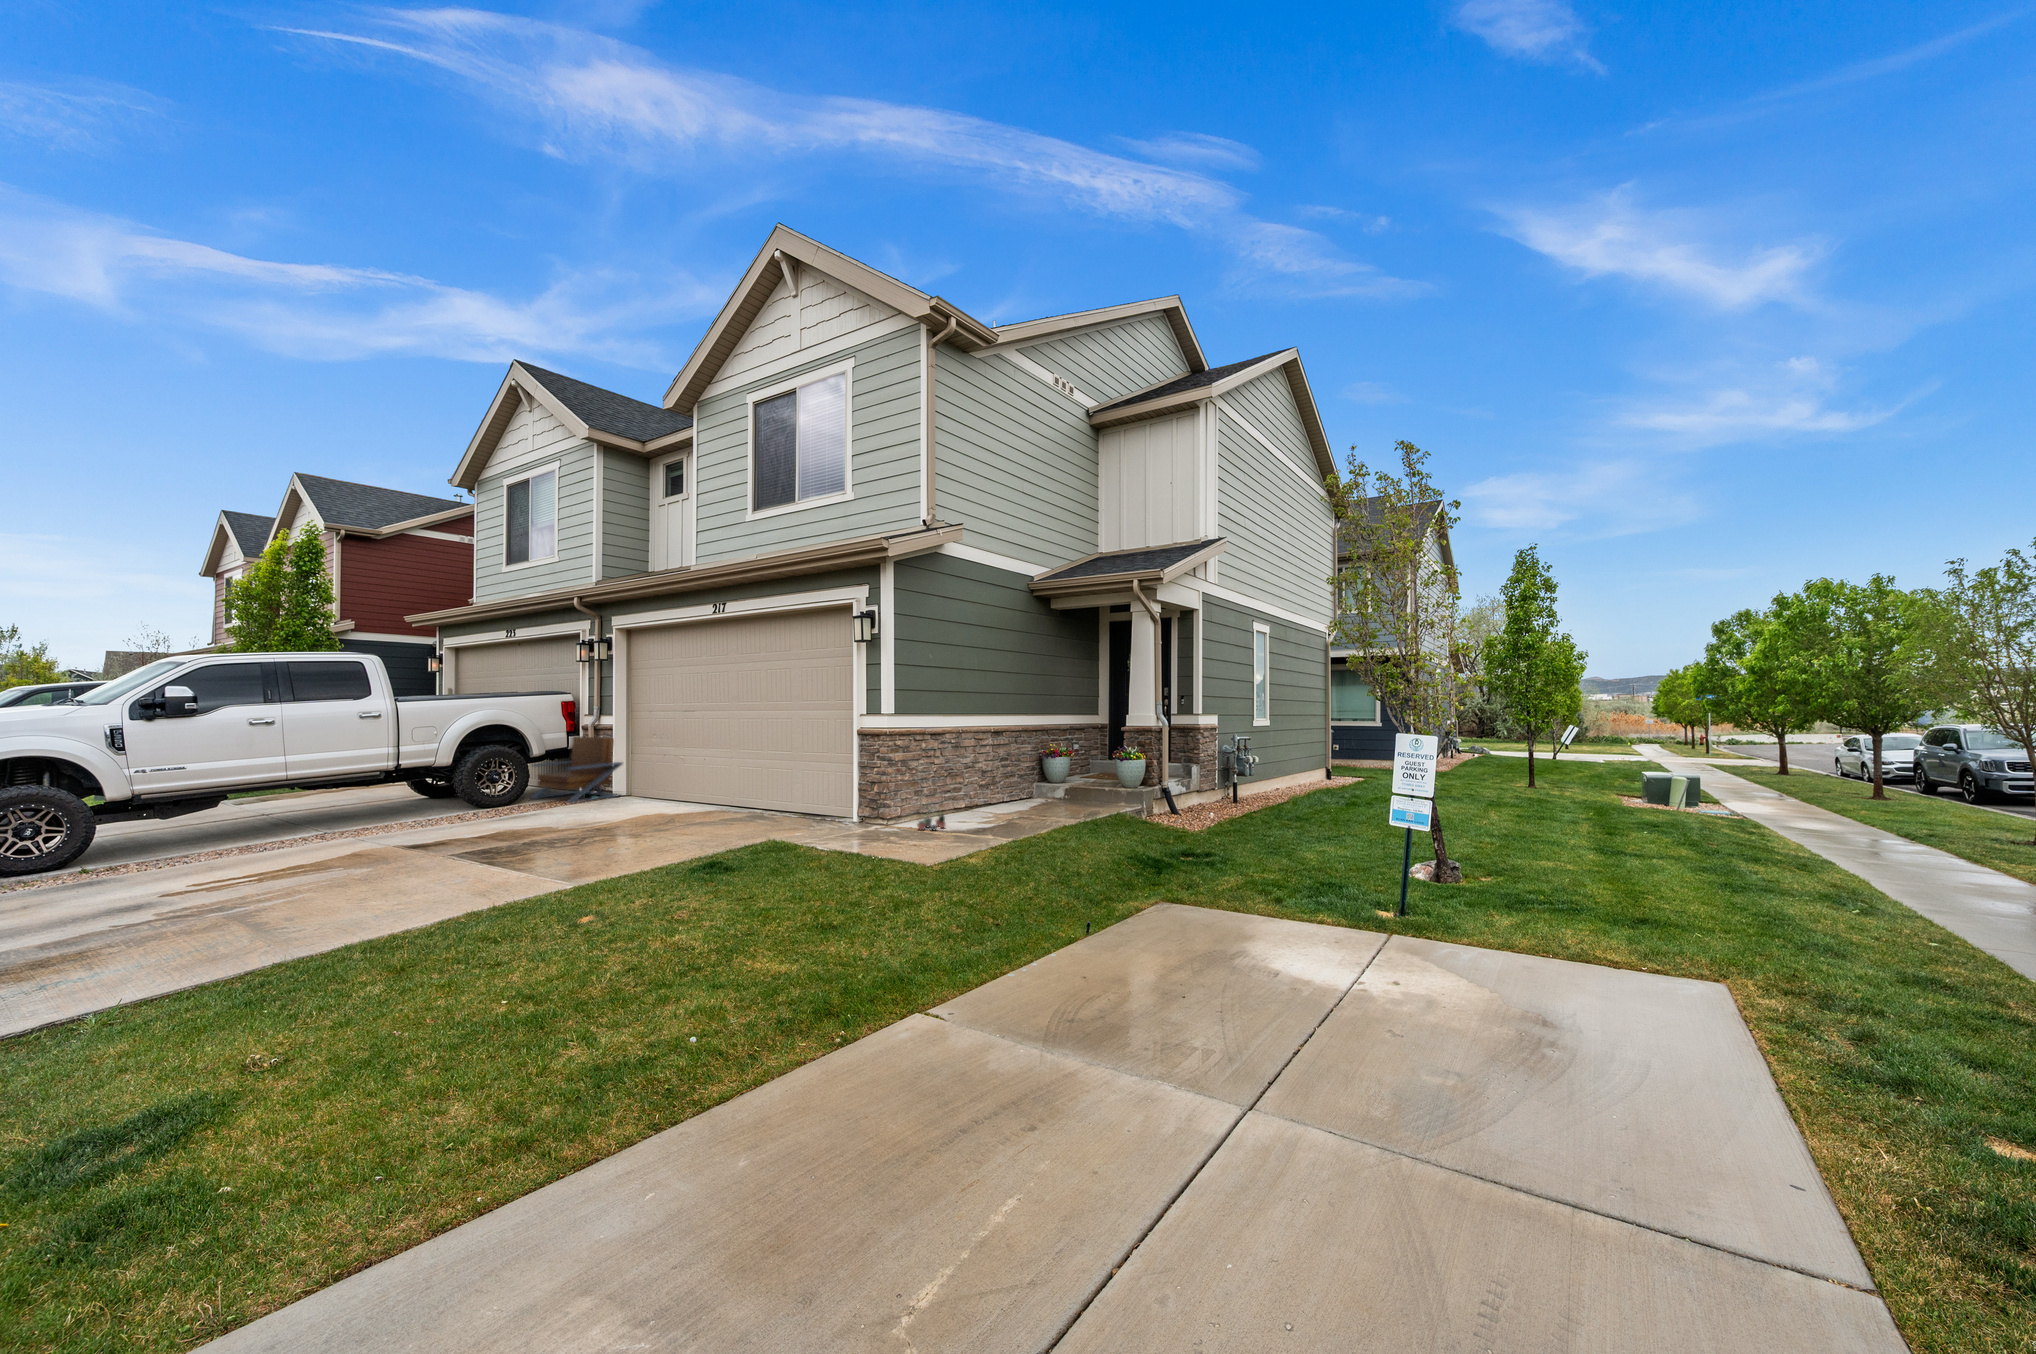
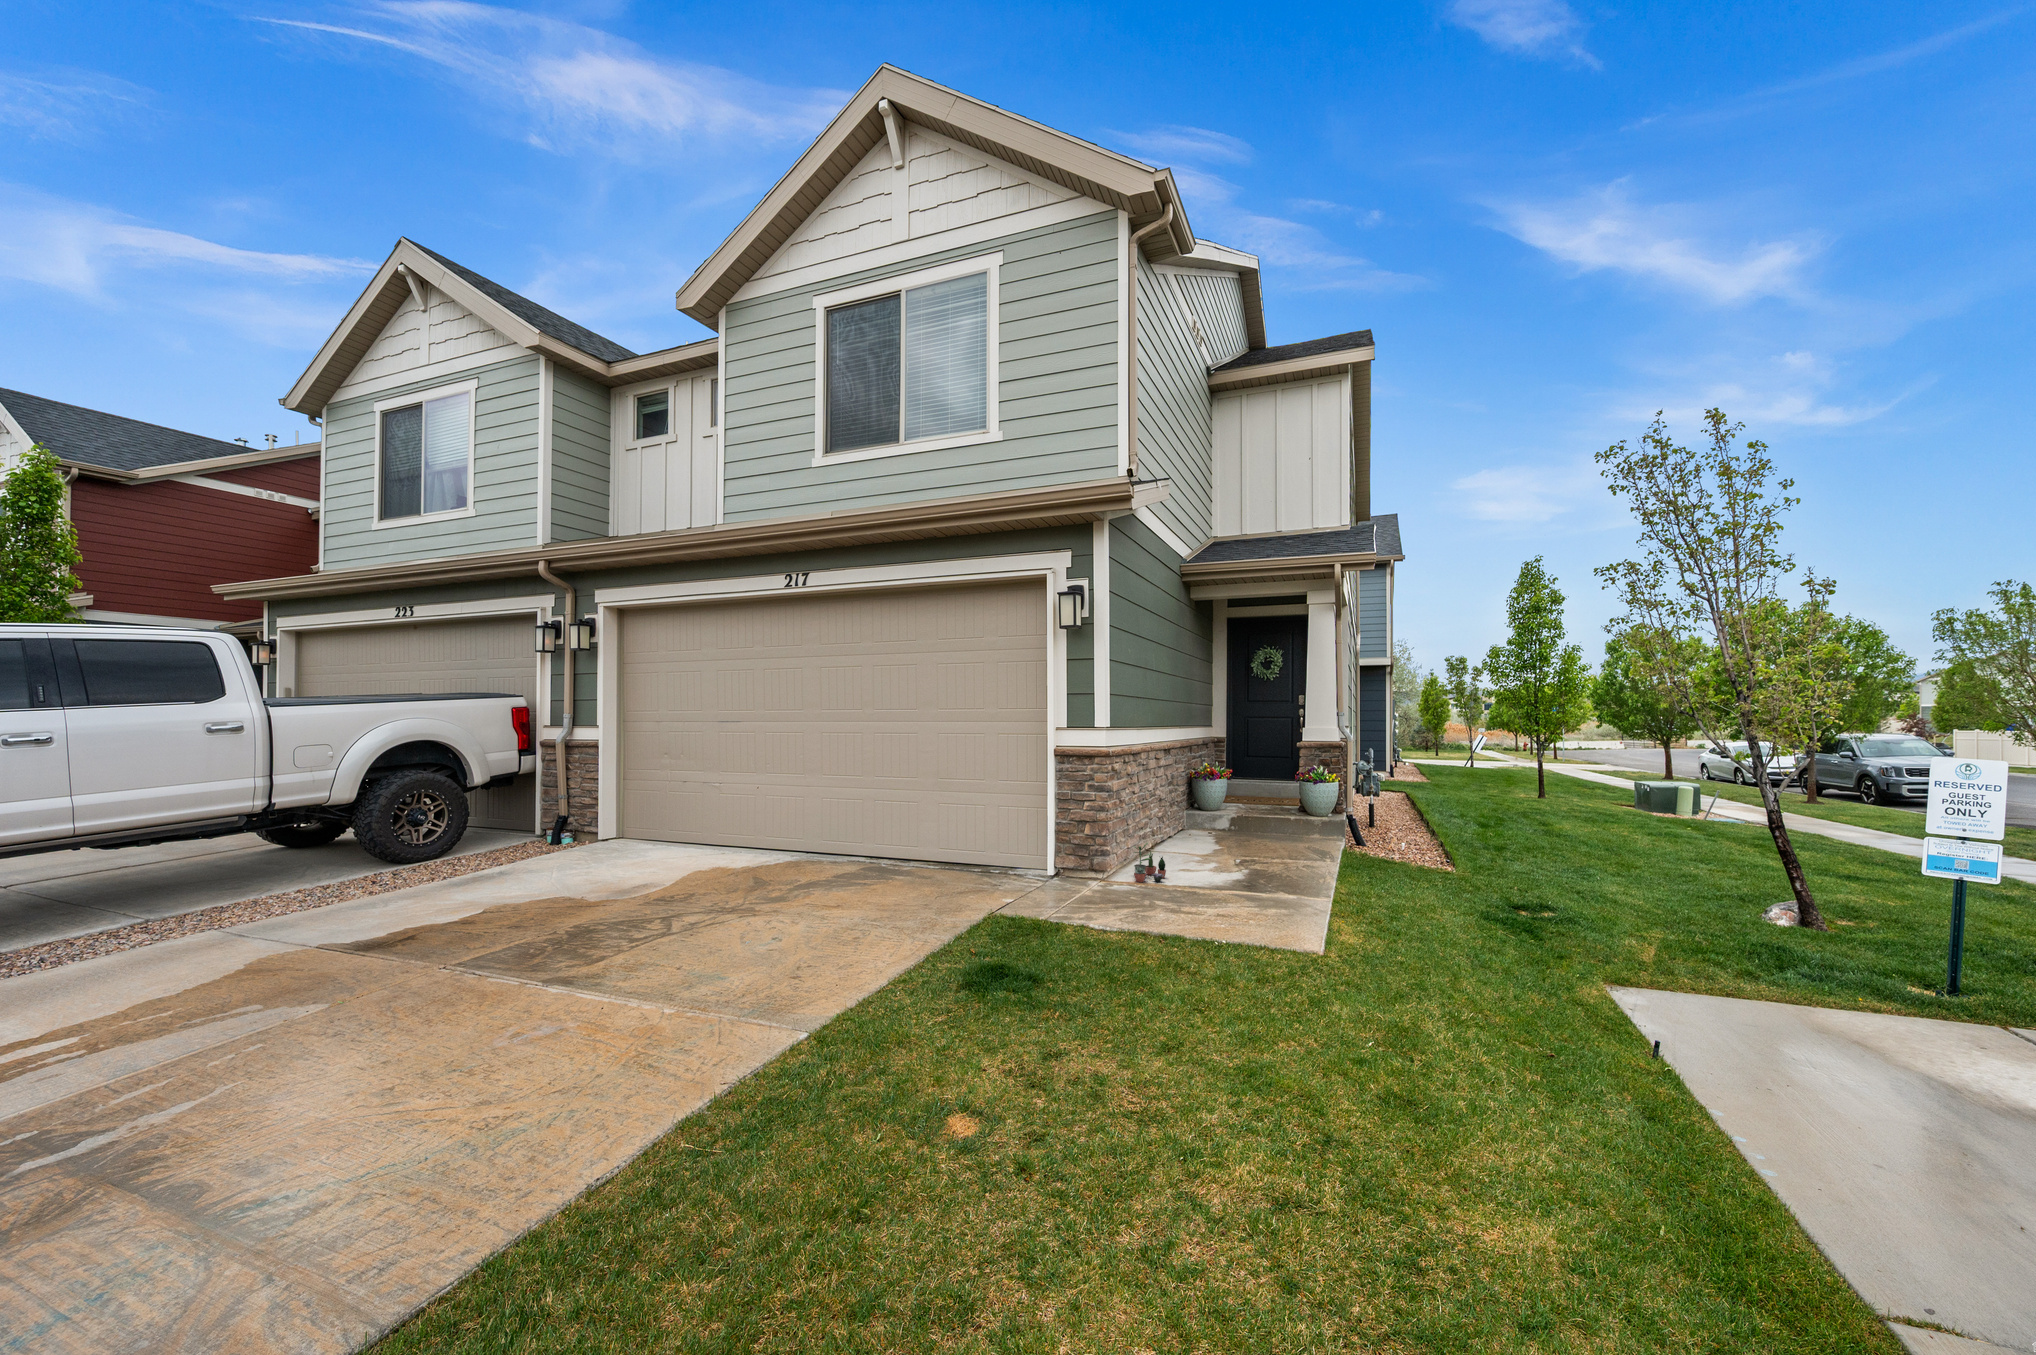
lounge chair: present [532,736,623,803] -> none [476,758,618,857]

